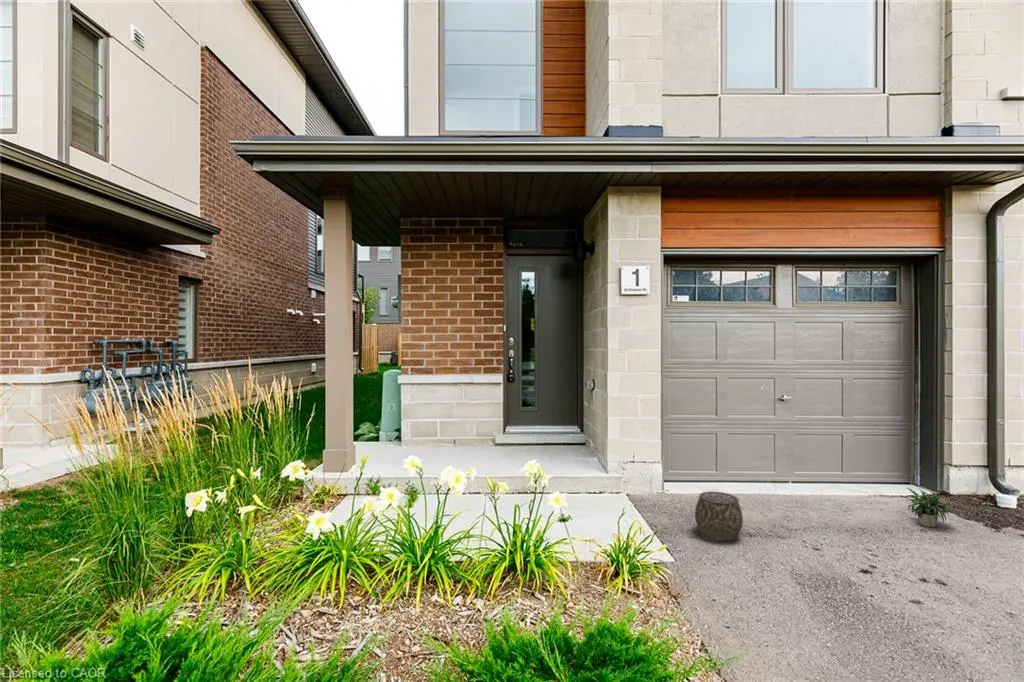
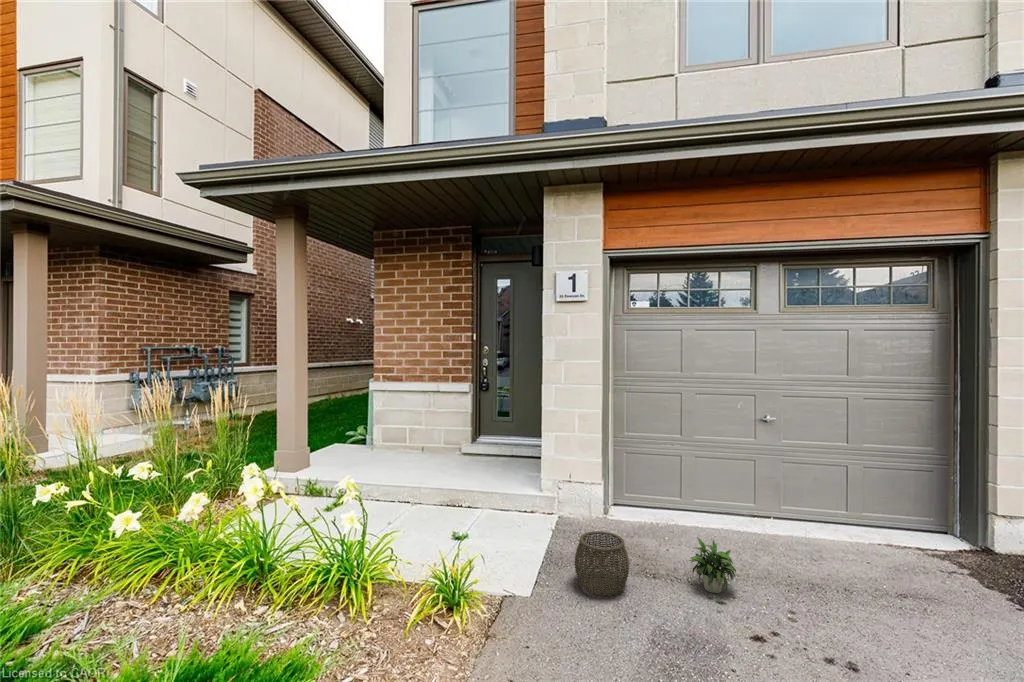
potted plant: present [907,488,952,527] -> present [689,537,736,593]

